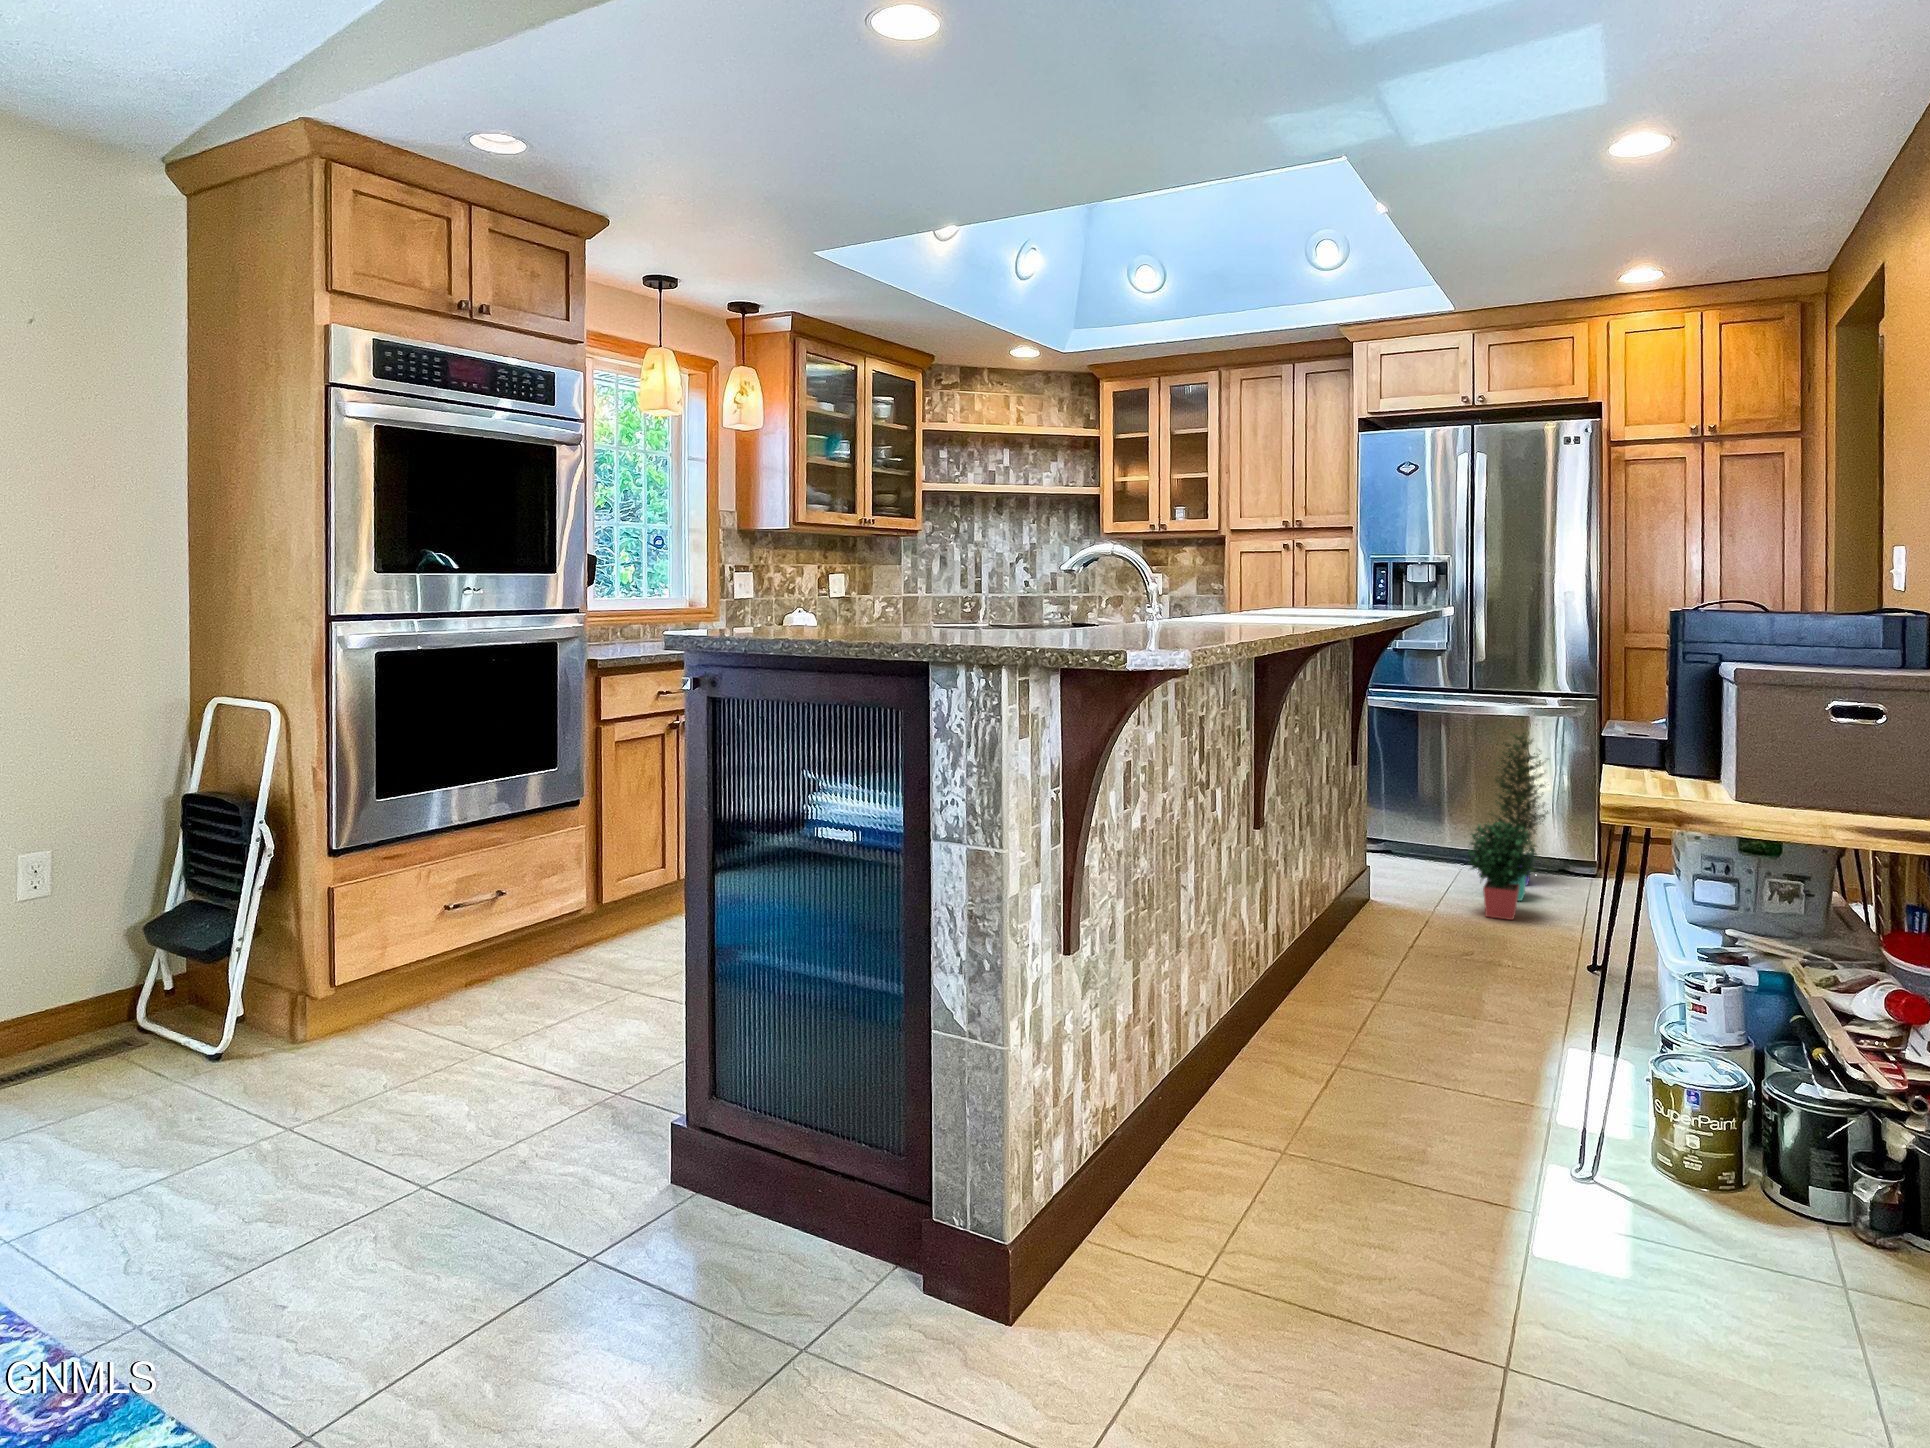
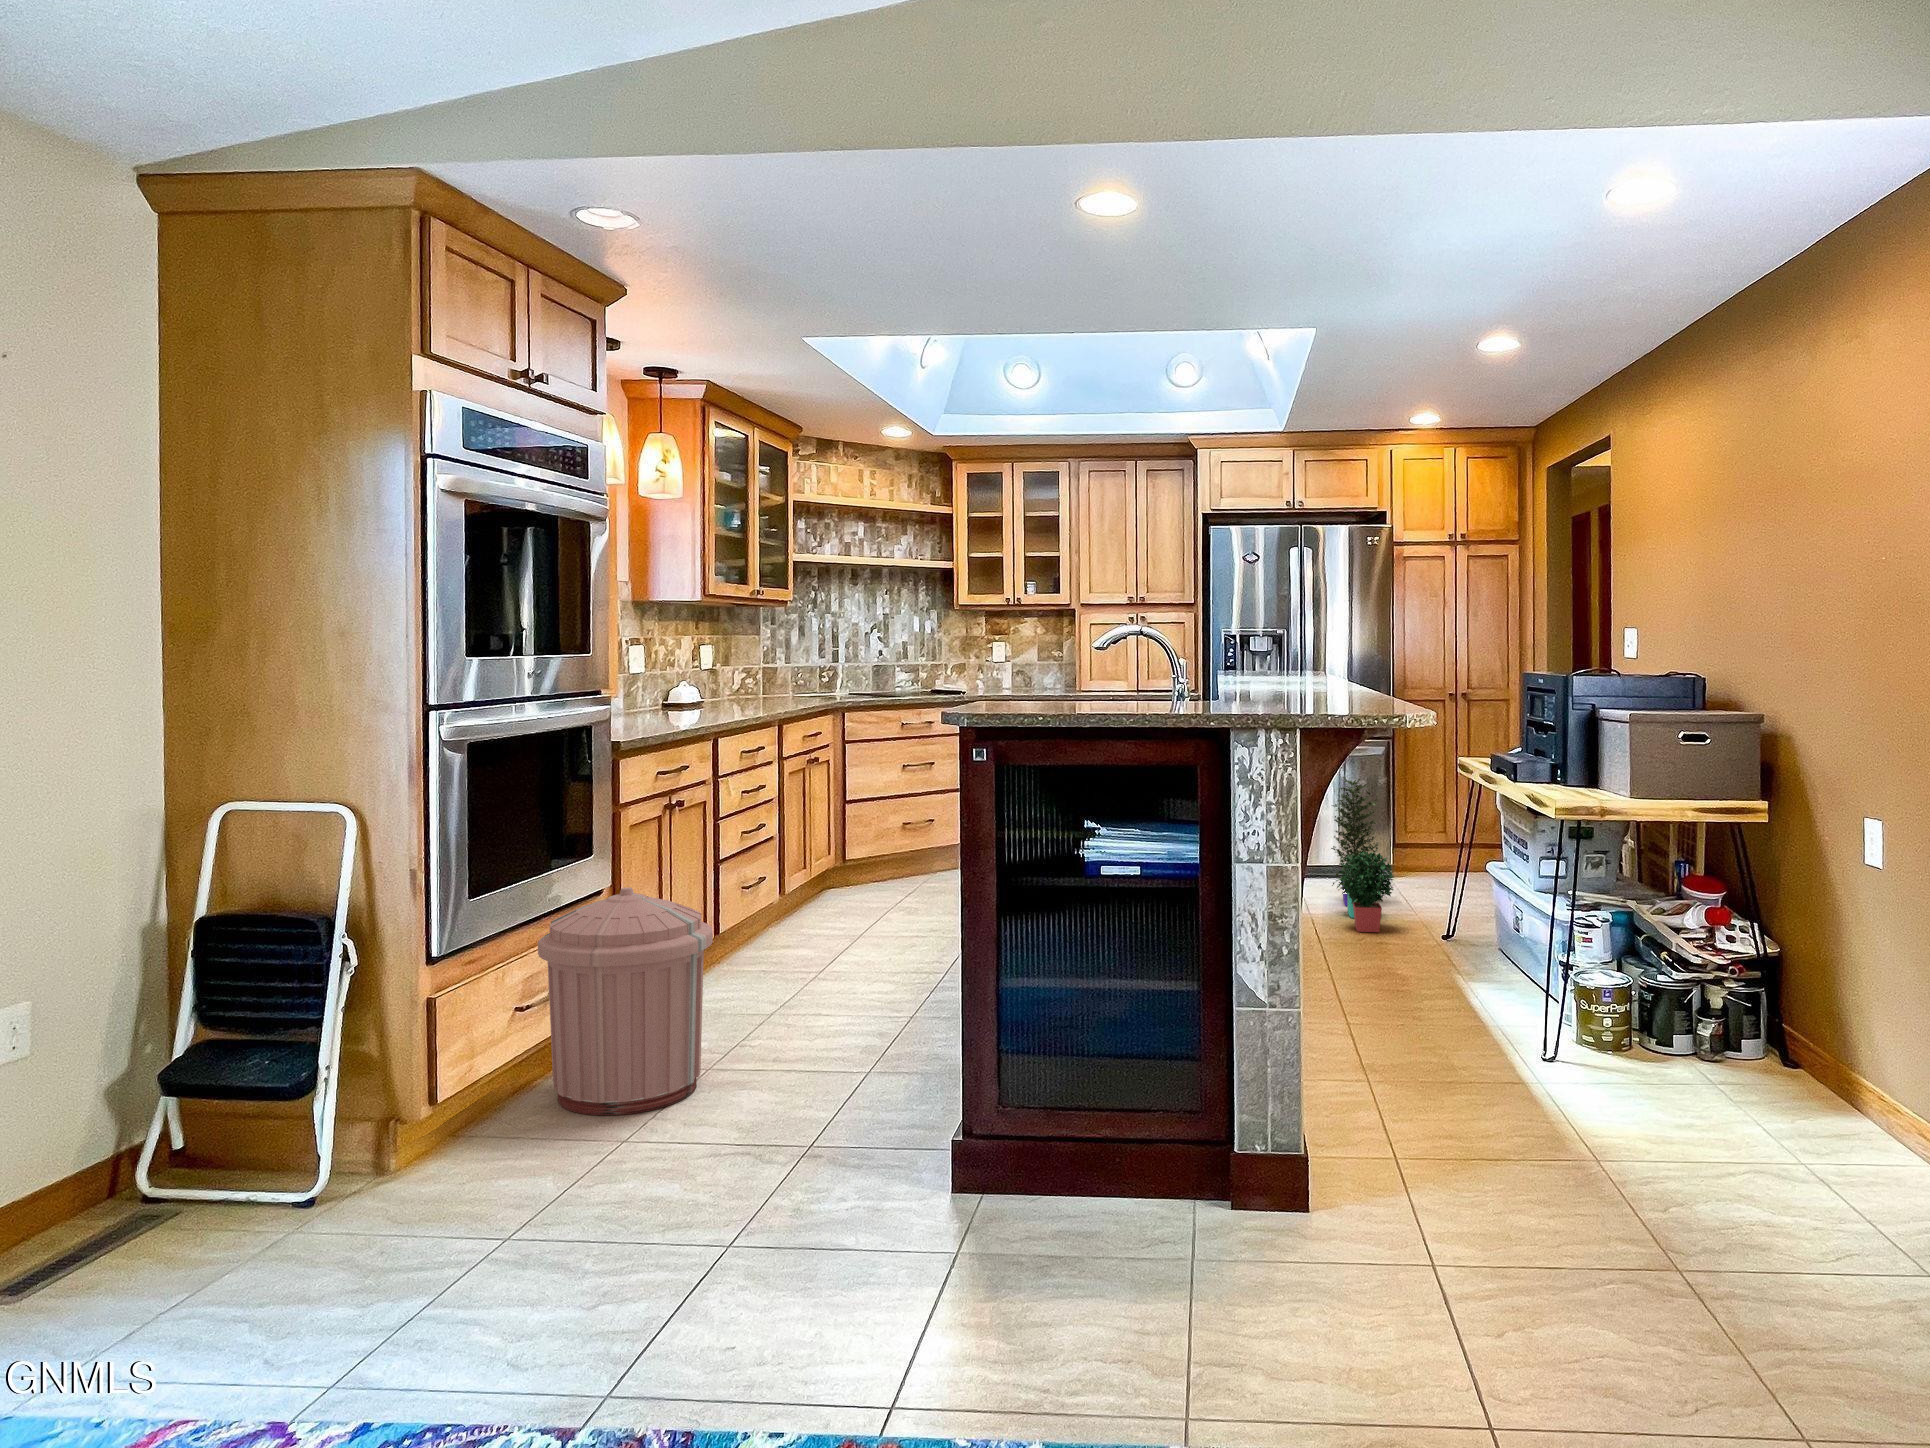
trash can: none [412,817,600,1048] -> present [538,887,713,1115]

